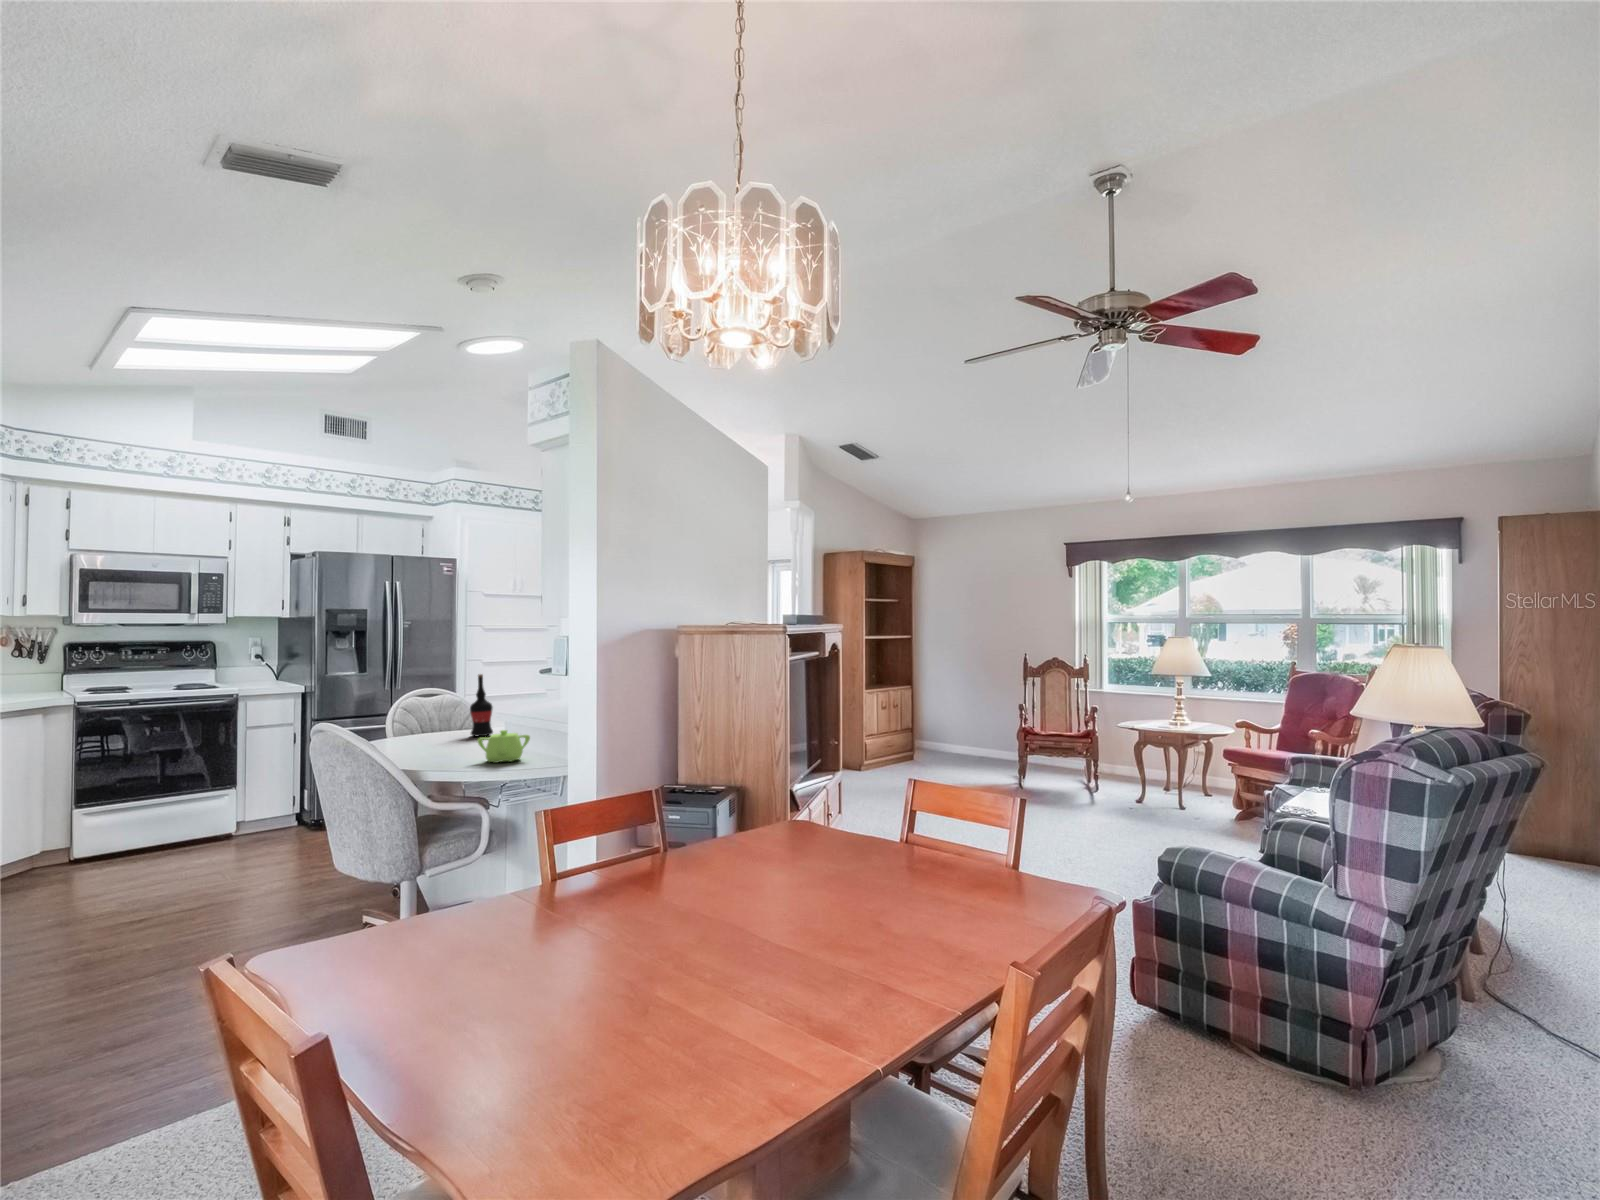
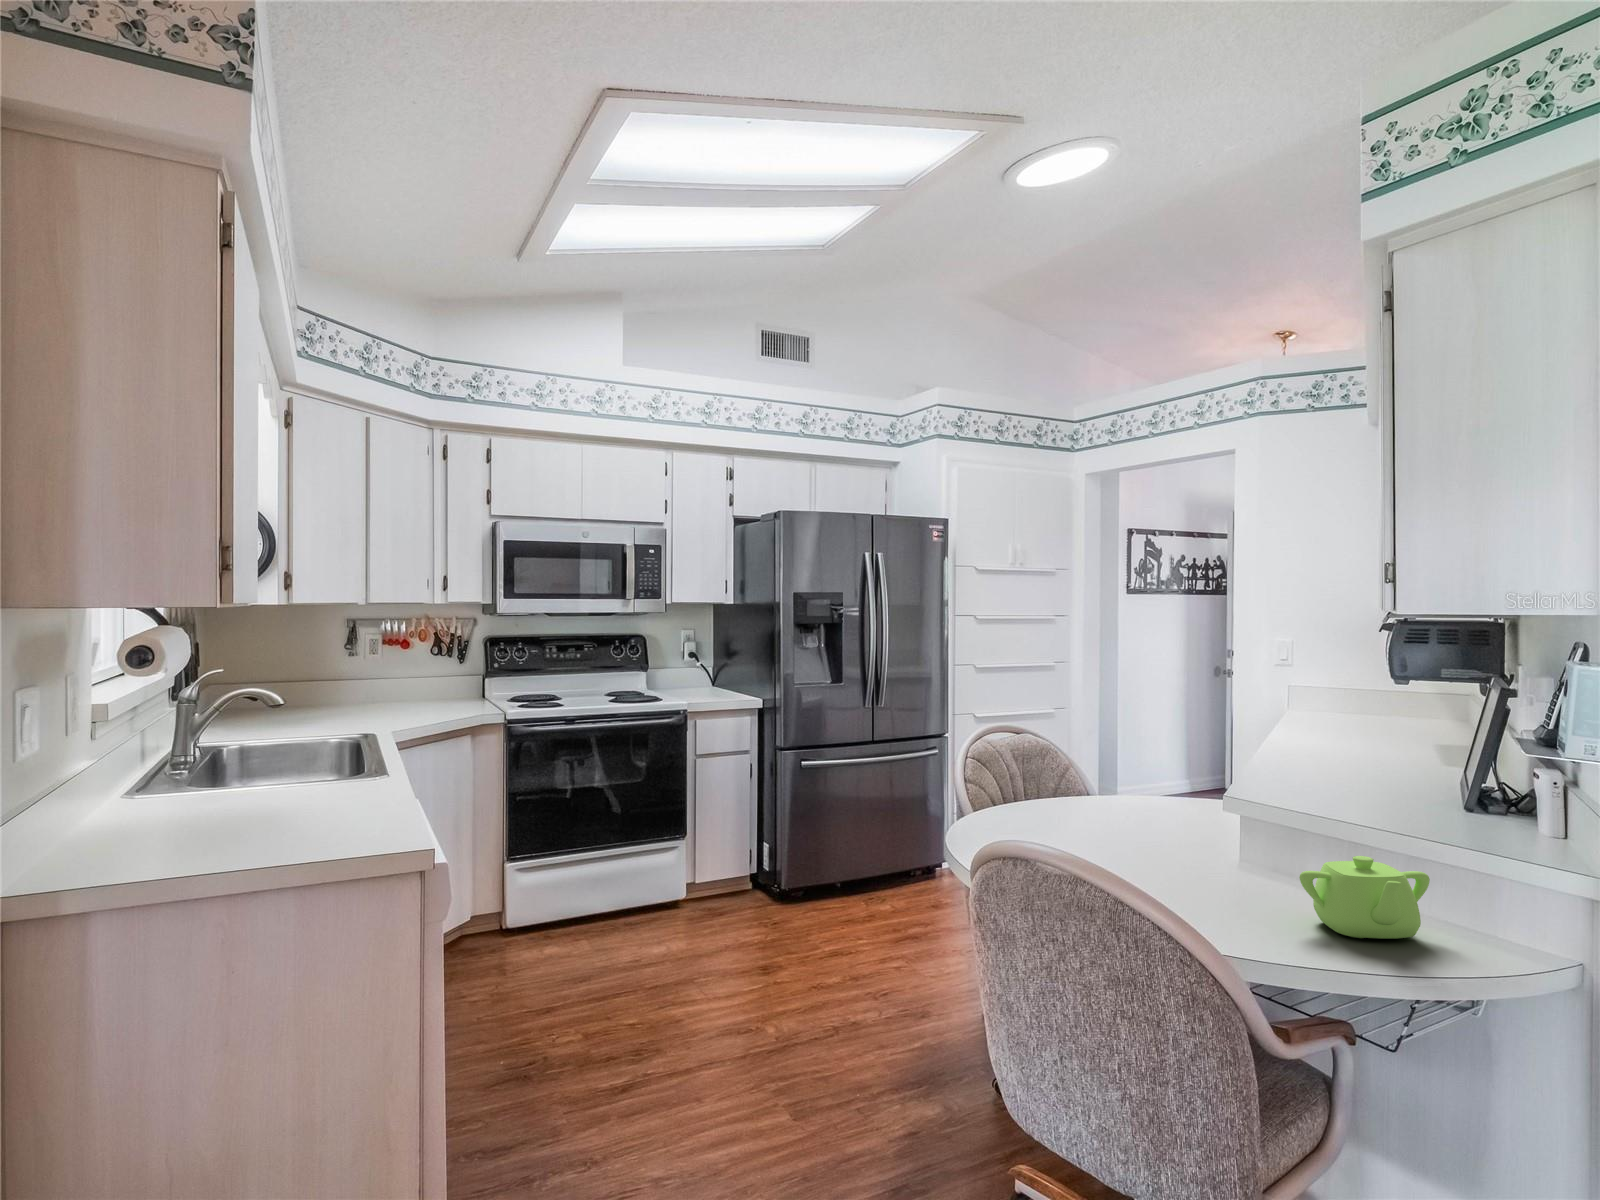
wine bottle: present [470,674,493,736] -> none [1112,705,1157,824]

